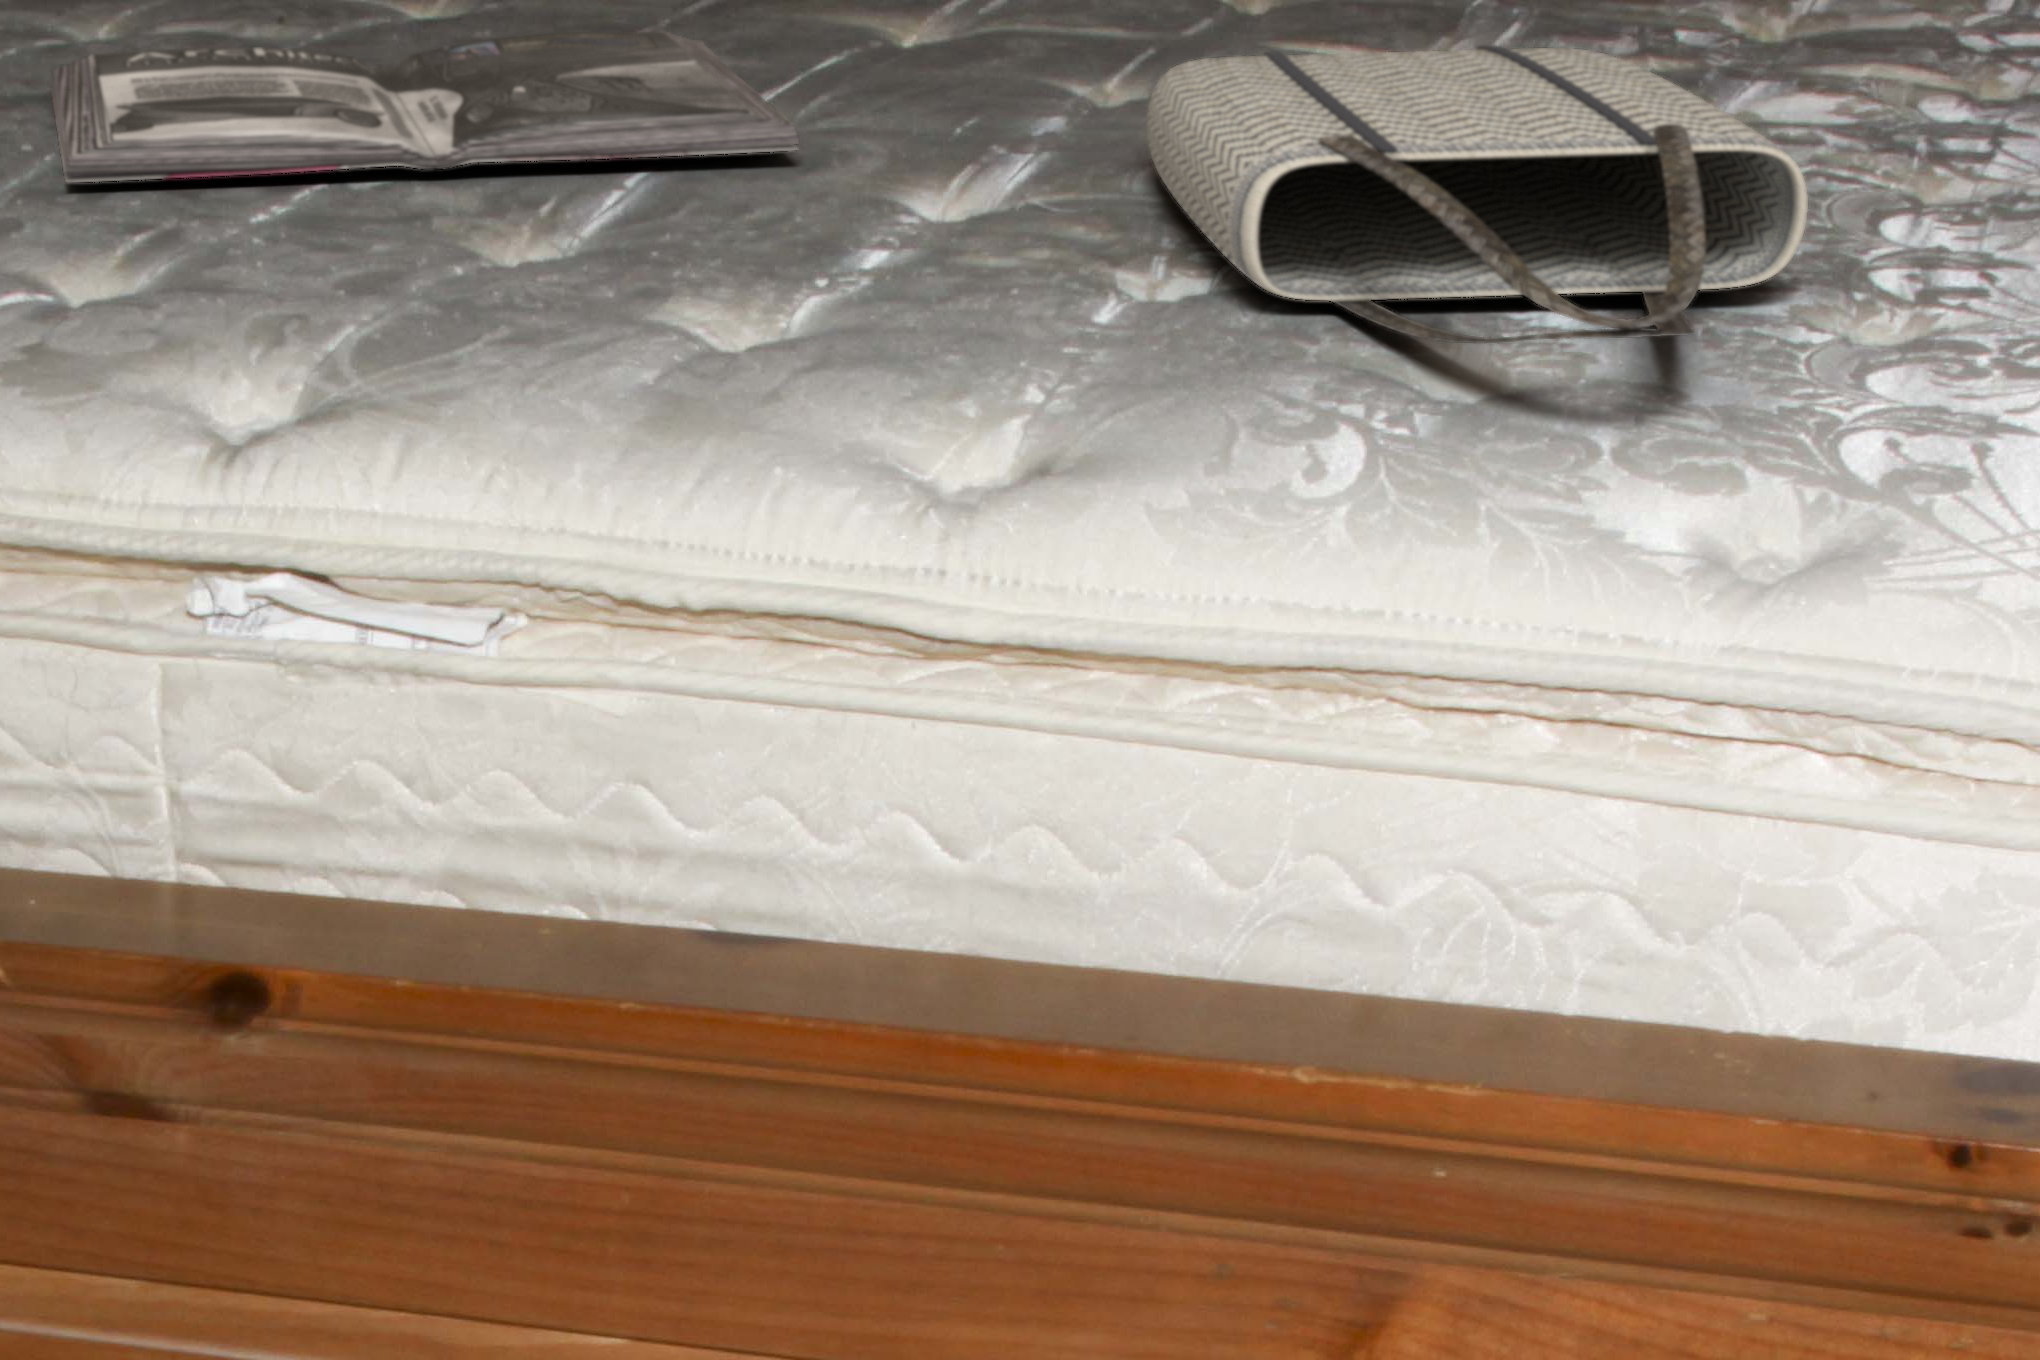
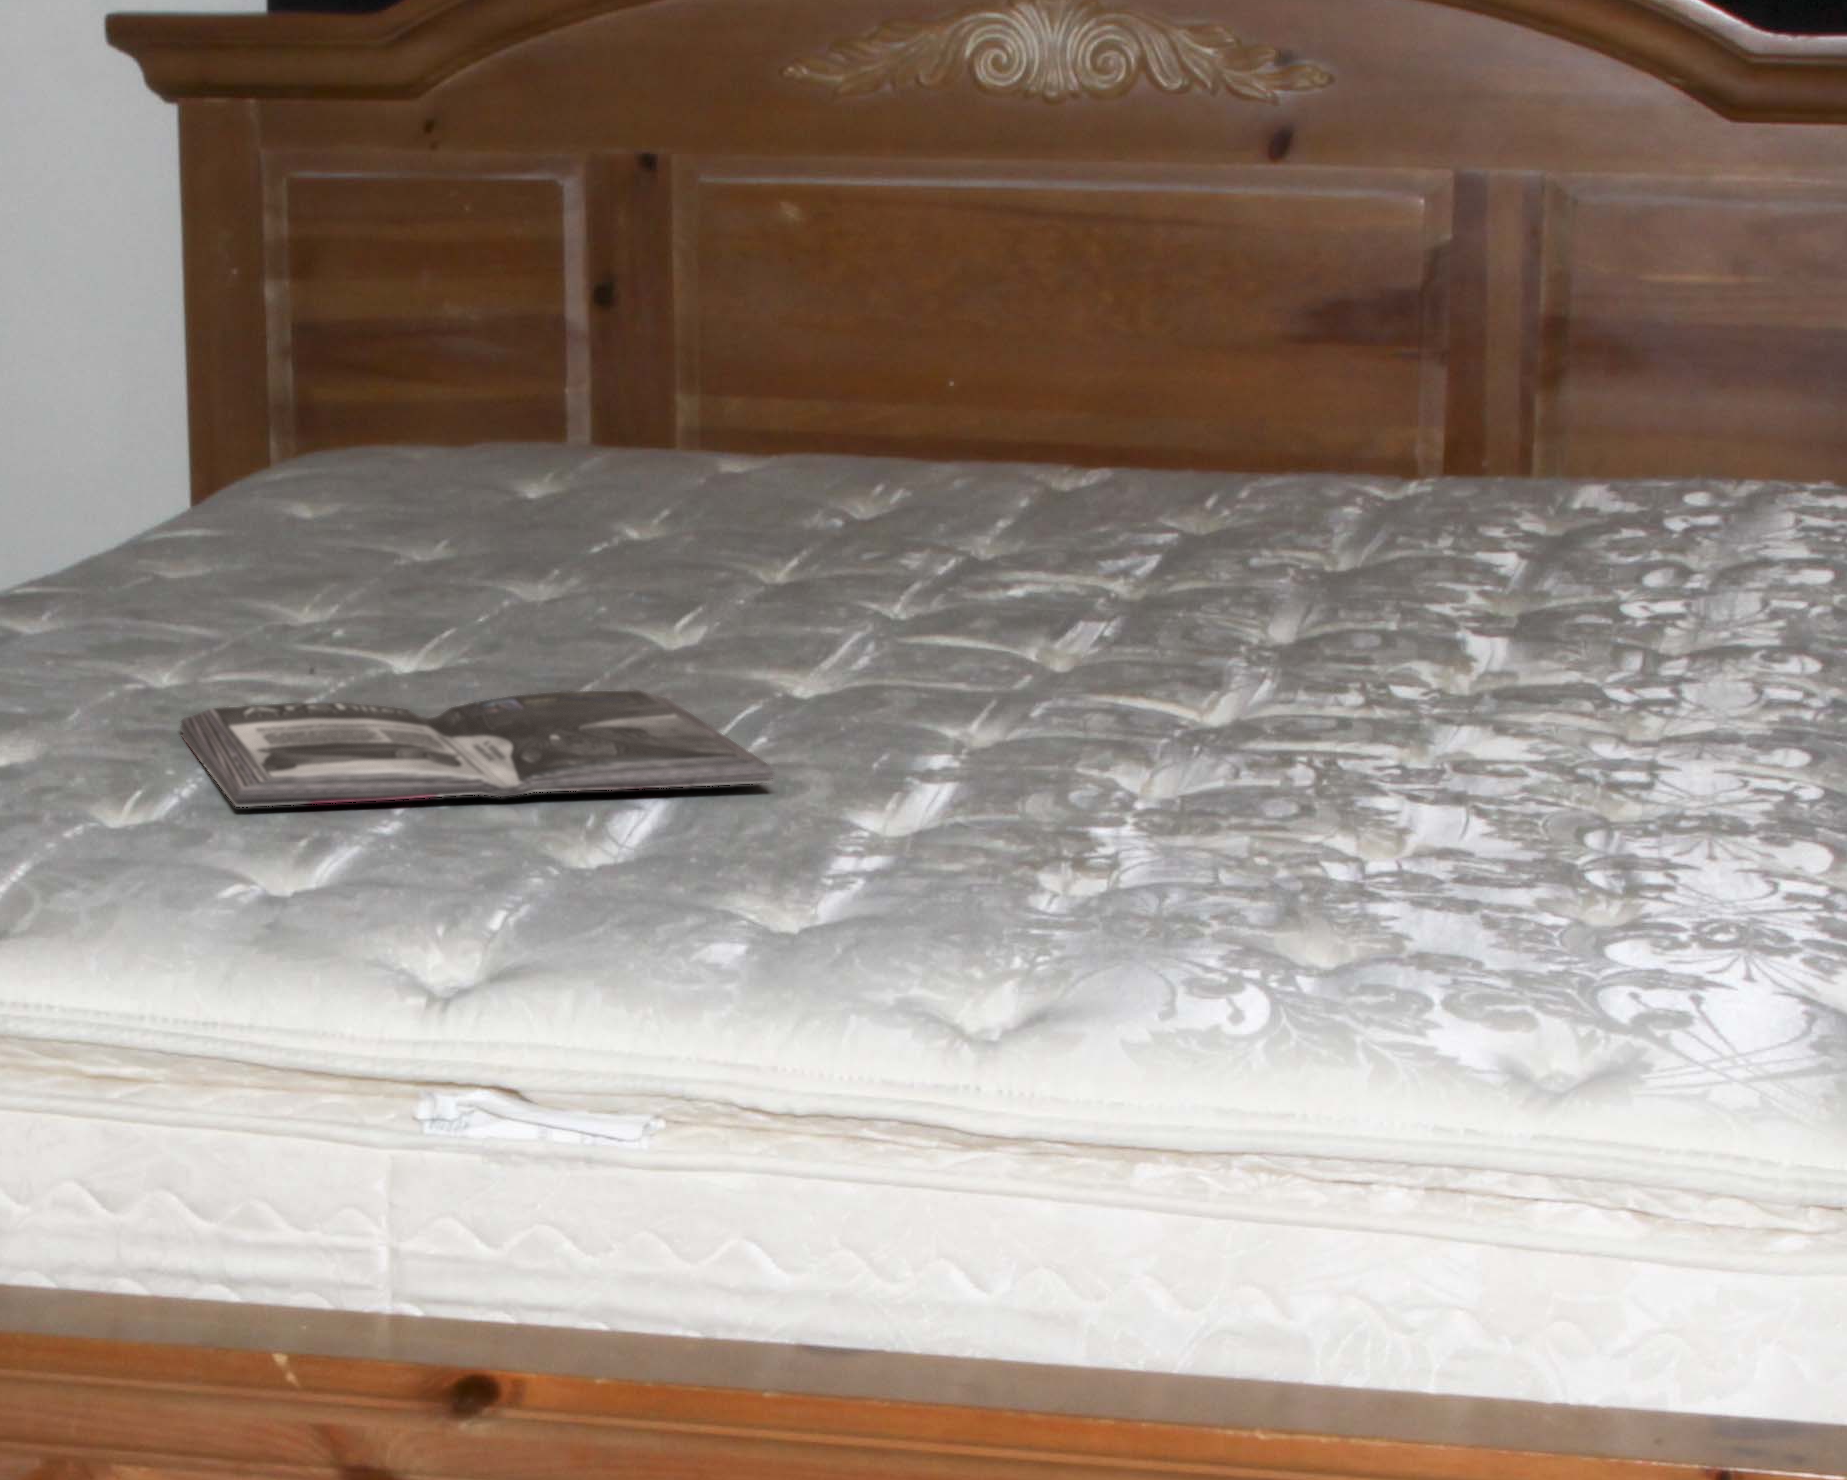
tote bag: present [1147,45,1808,344] -> none [1035,710,1541,926]

